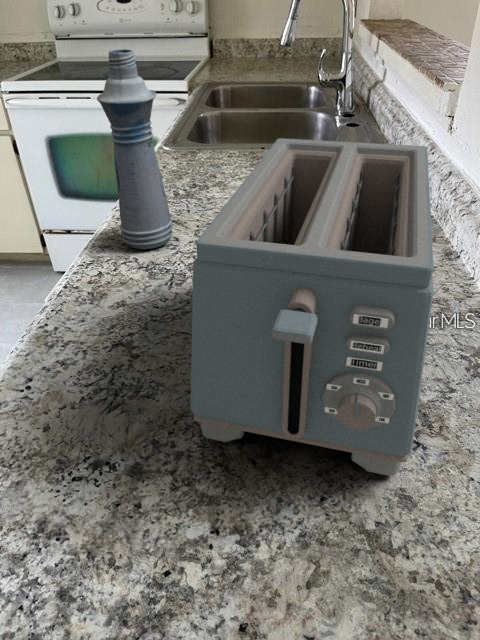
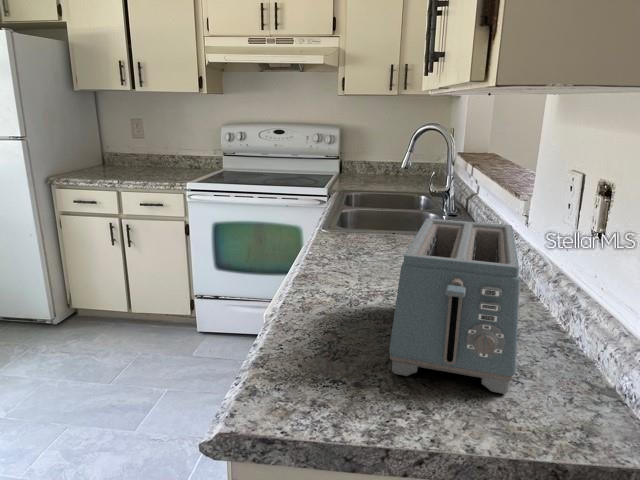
bottle: present [97,49,173,249] -> none [313,169,348,286]

